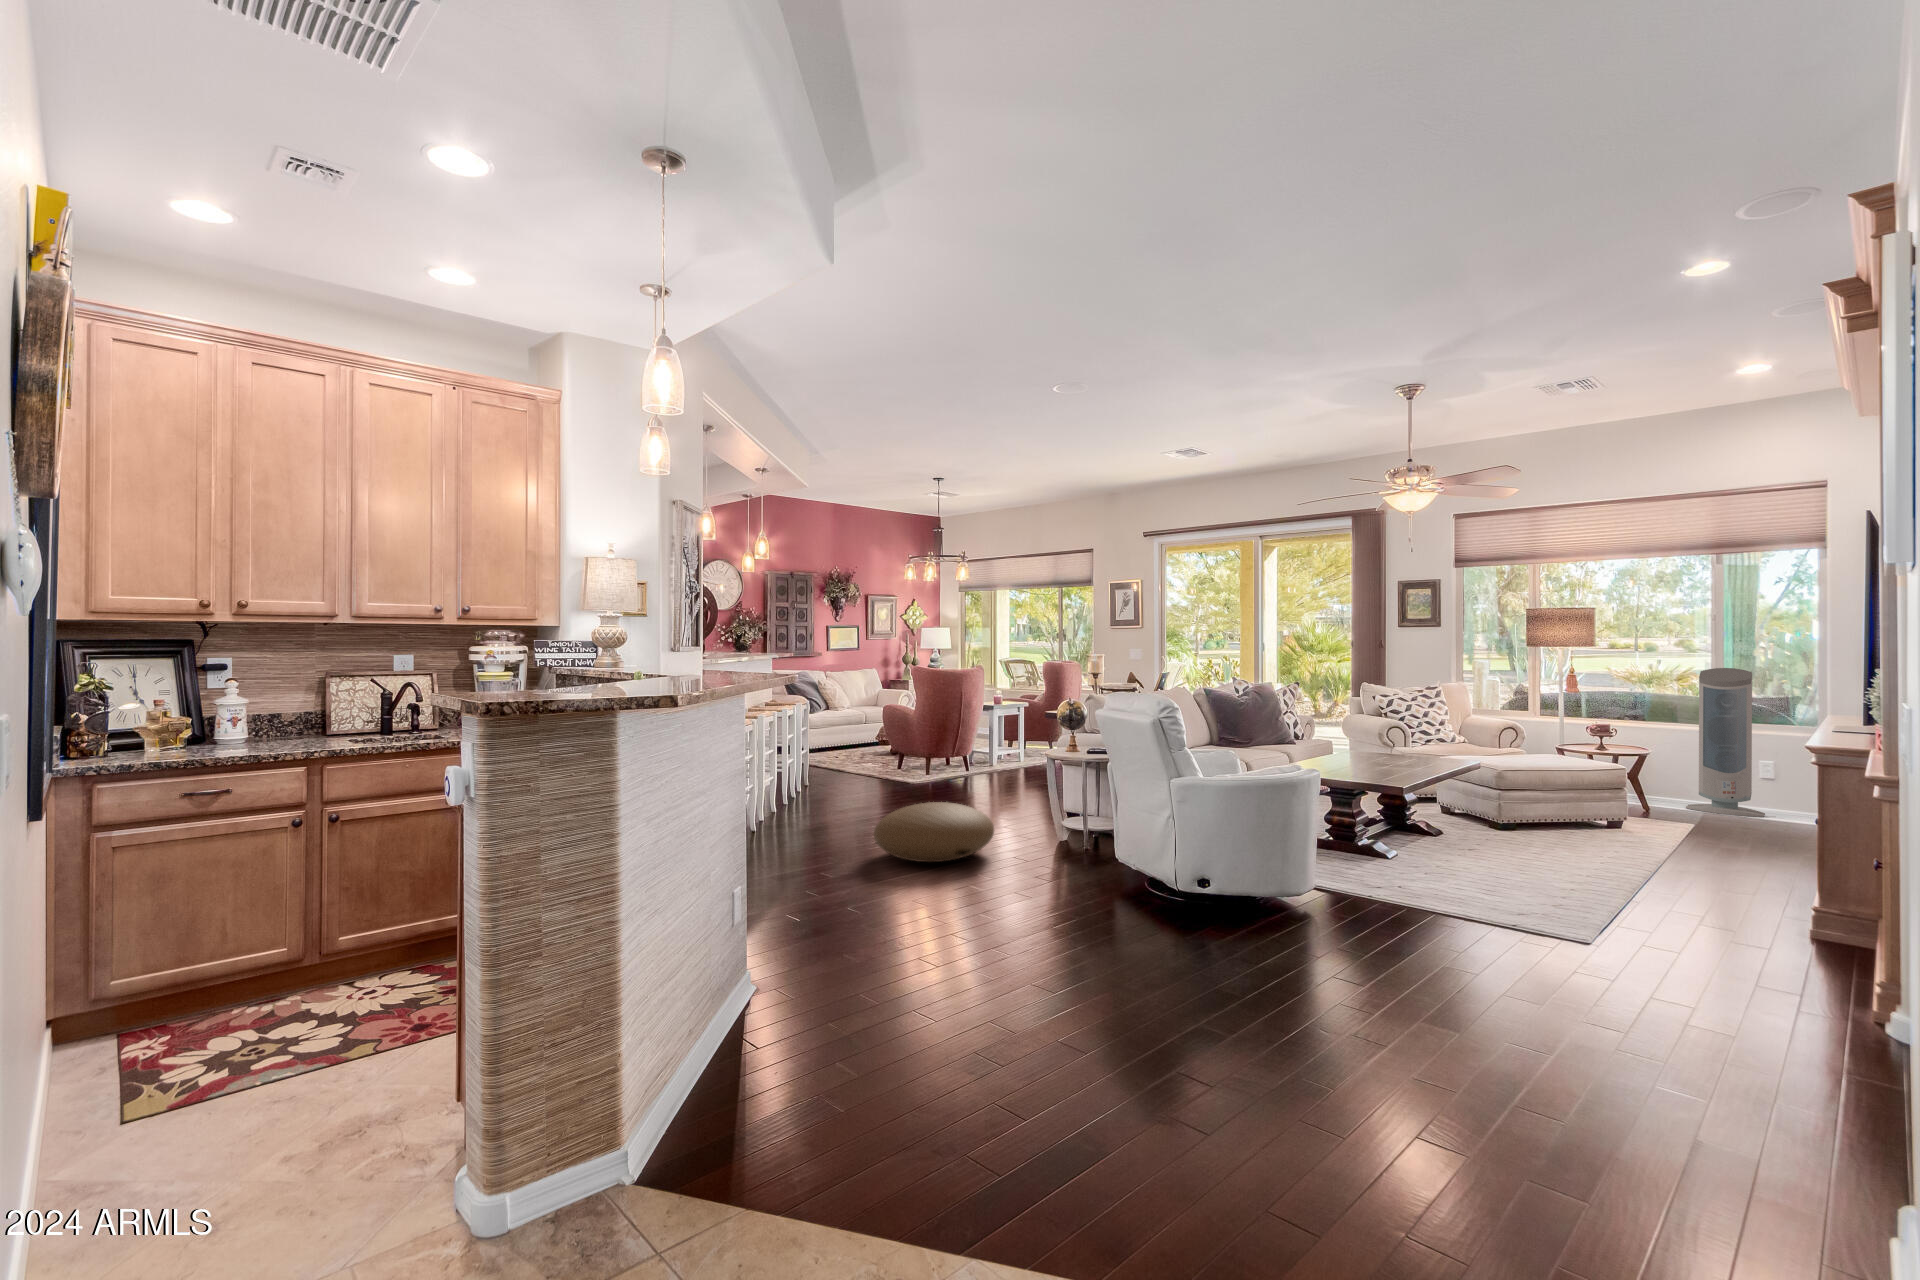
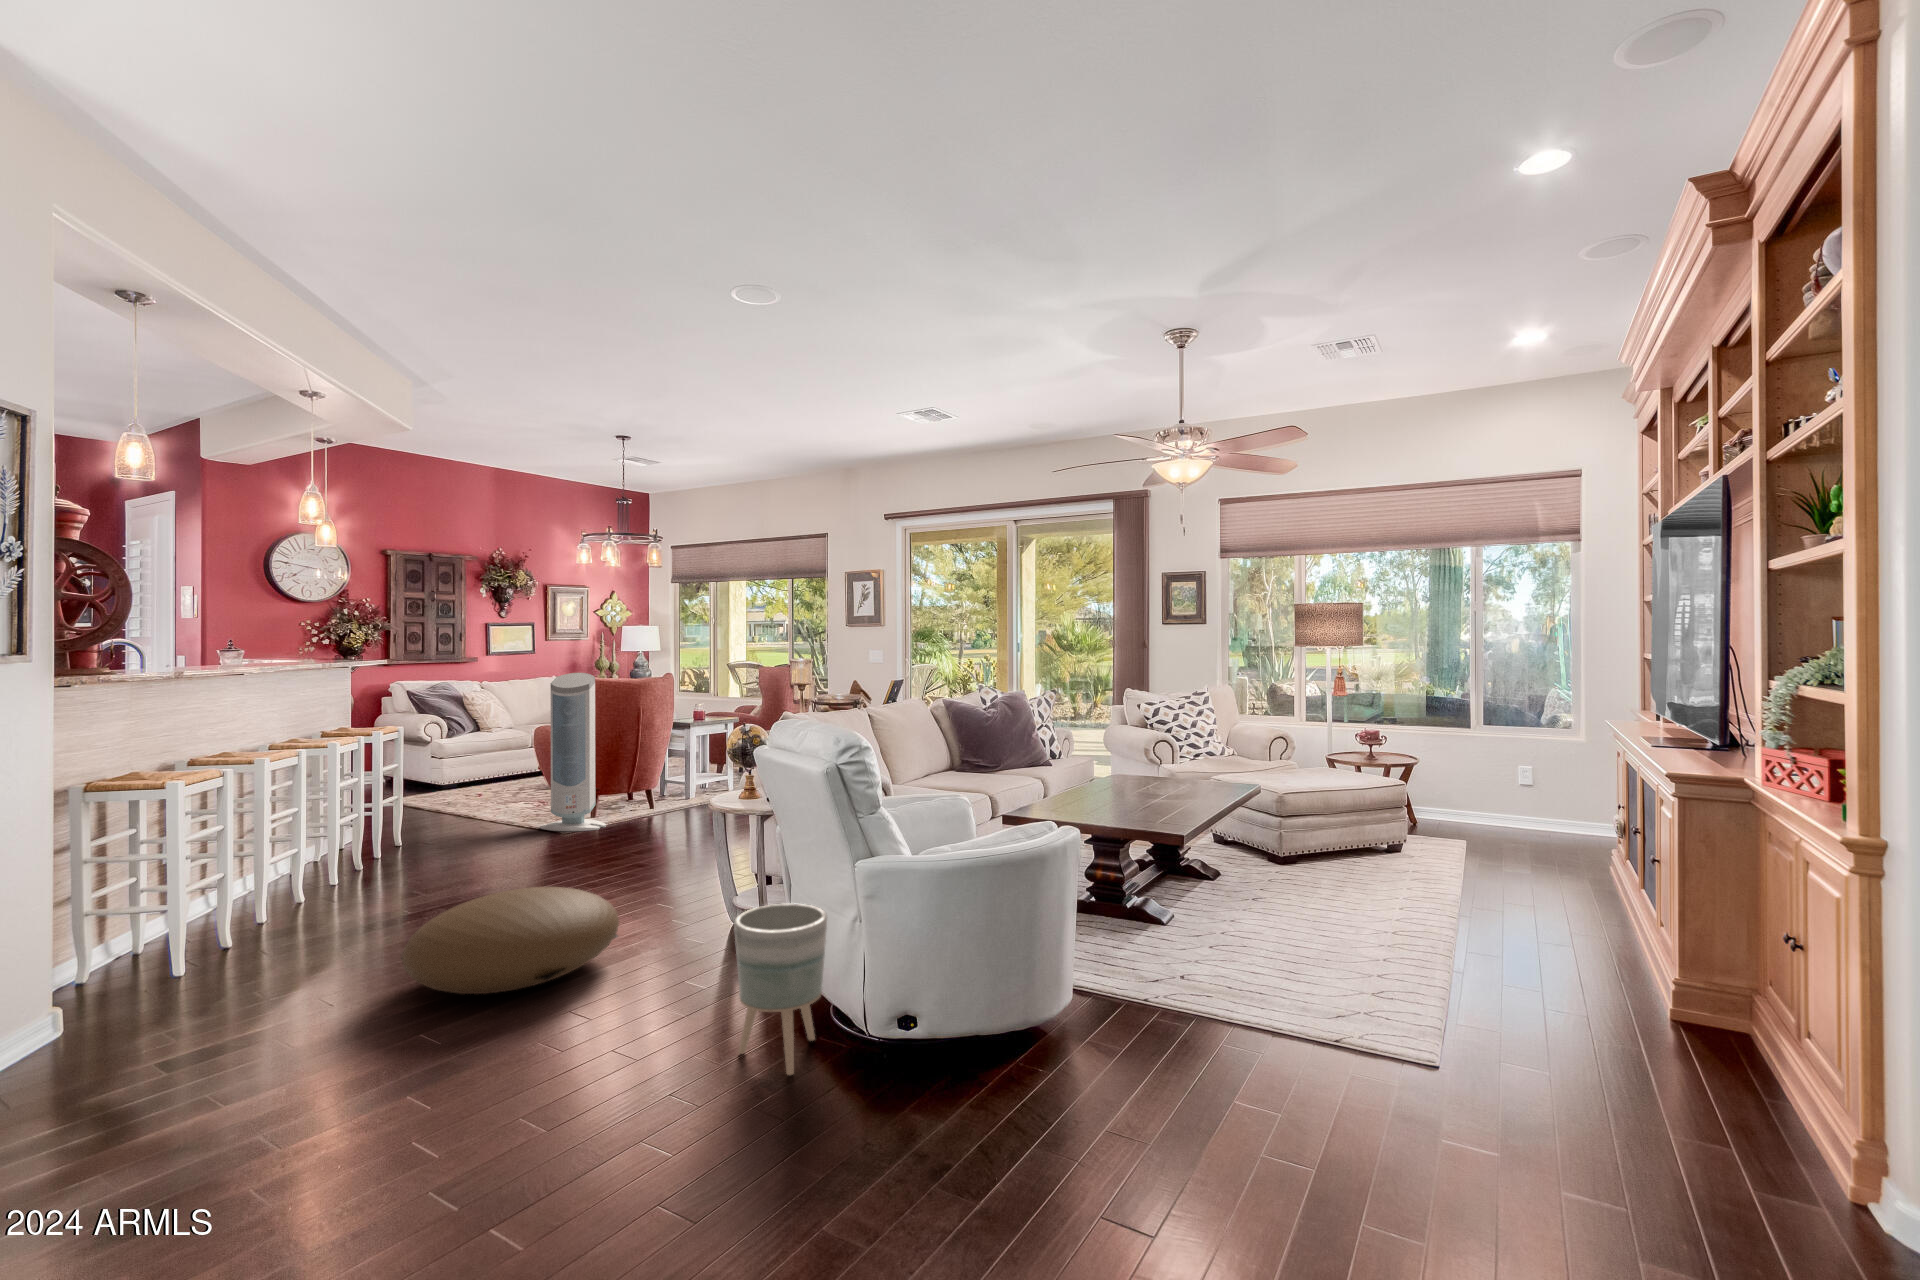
air purifier: present [1686,668,1765,817] -> present [540,673,606,831]
planter: none [1091,811,1150,913] -> present [734,903,827,1075]

